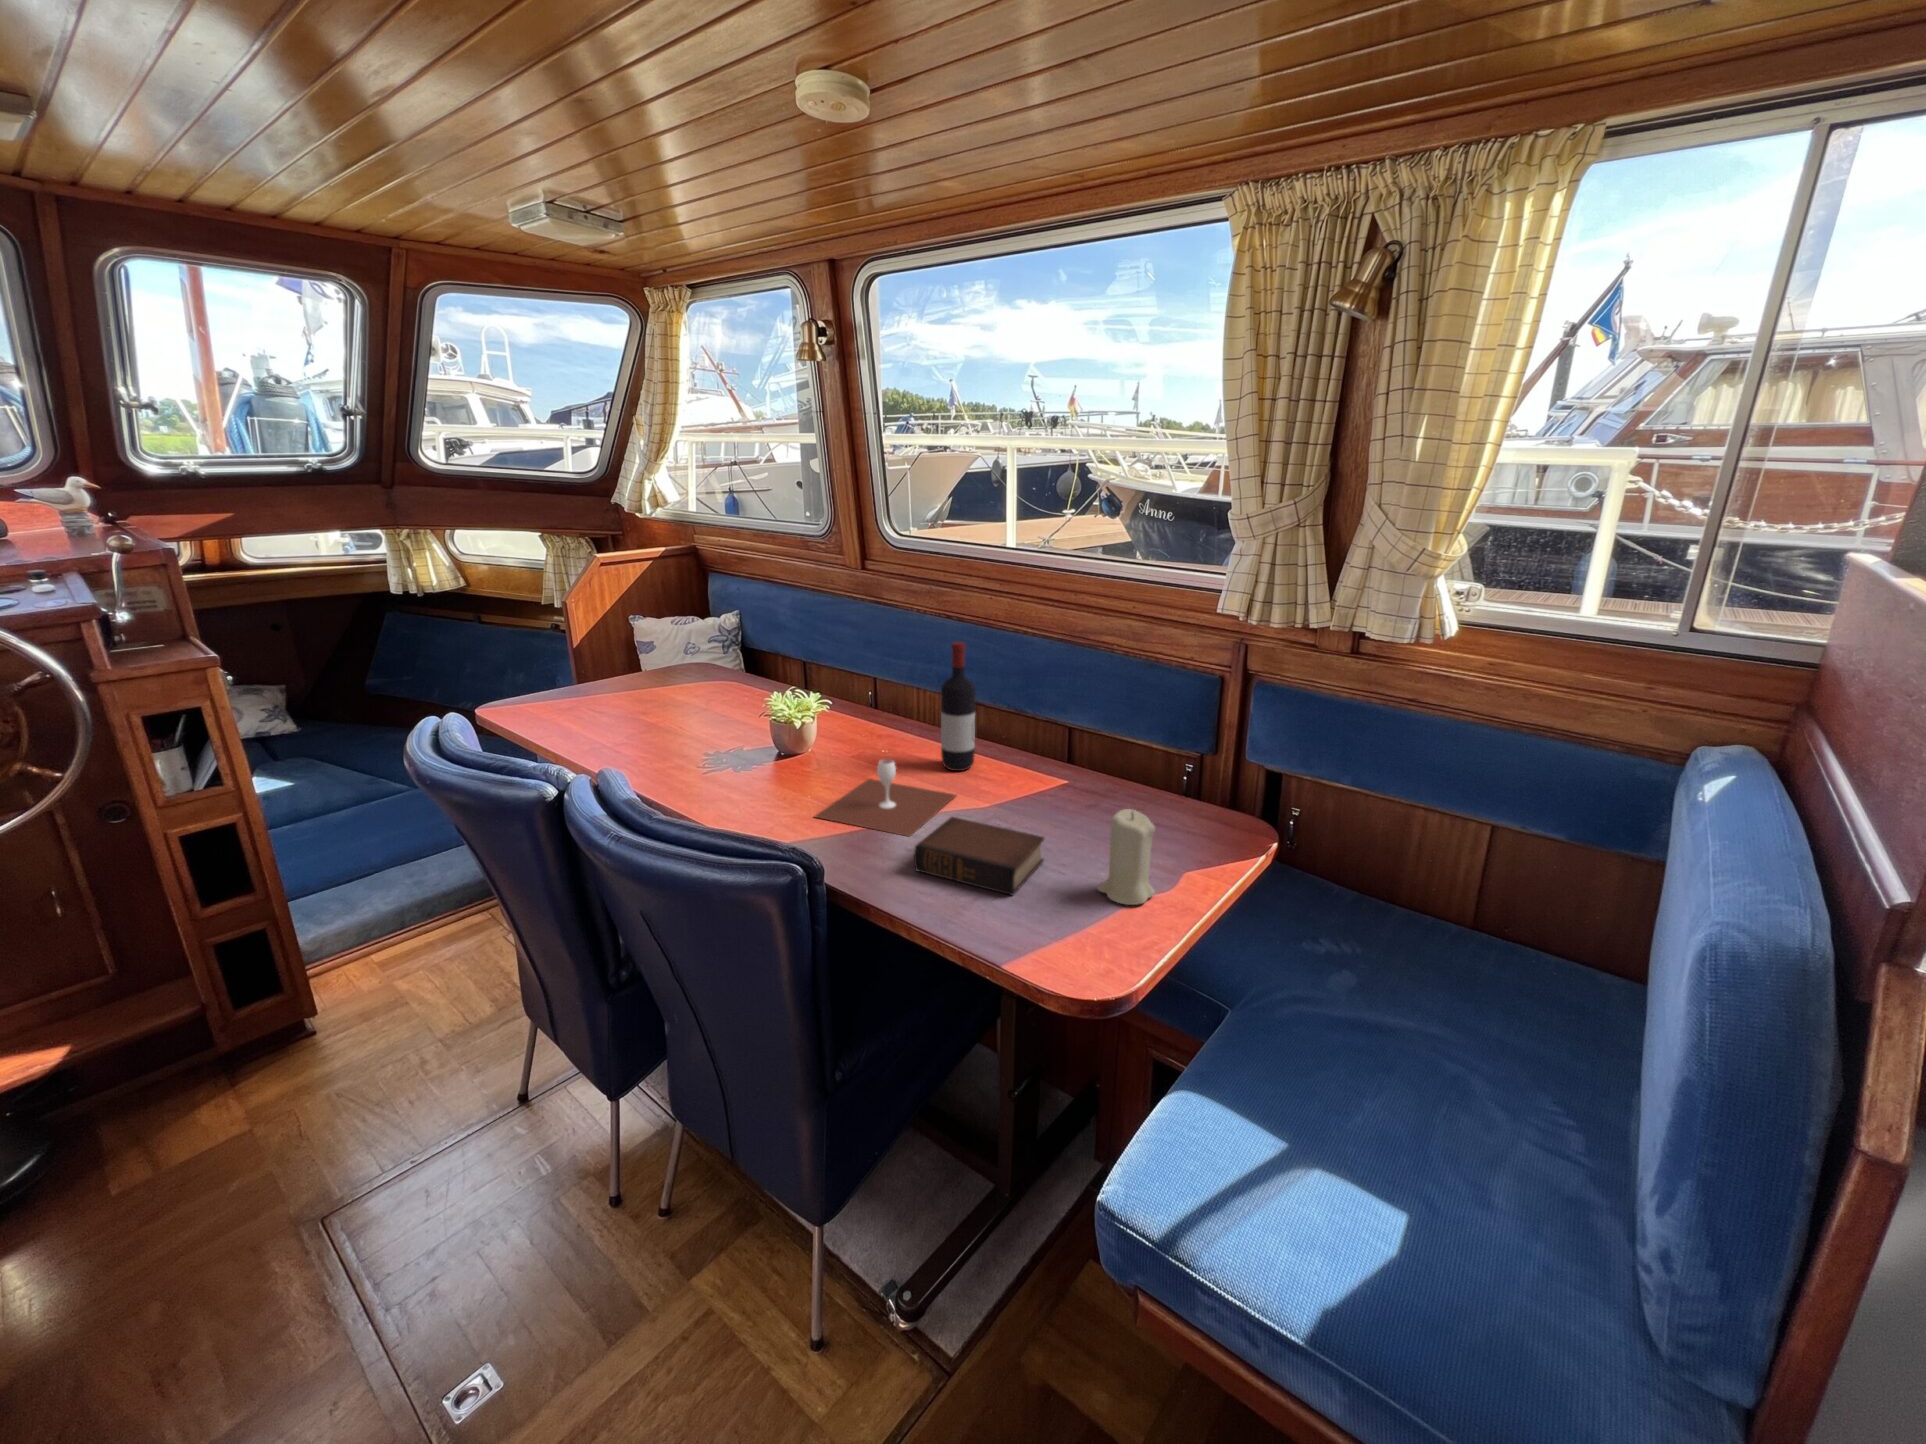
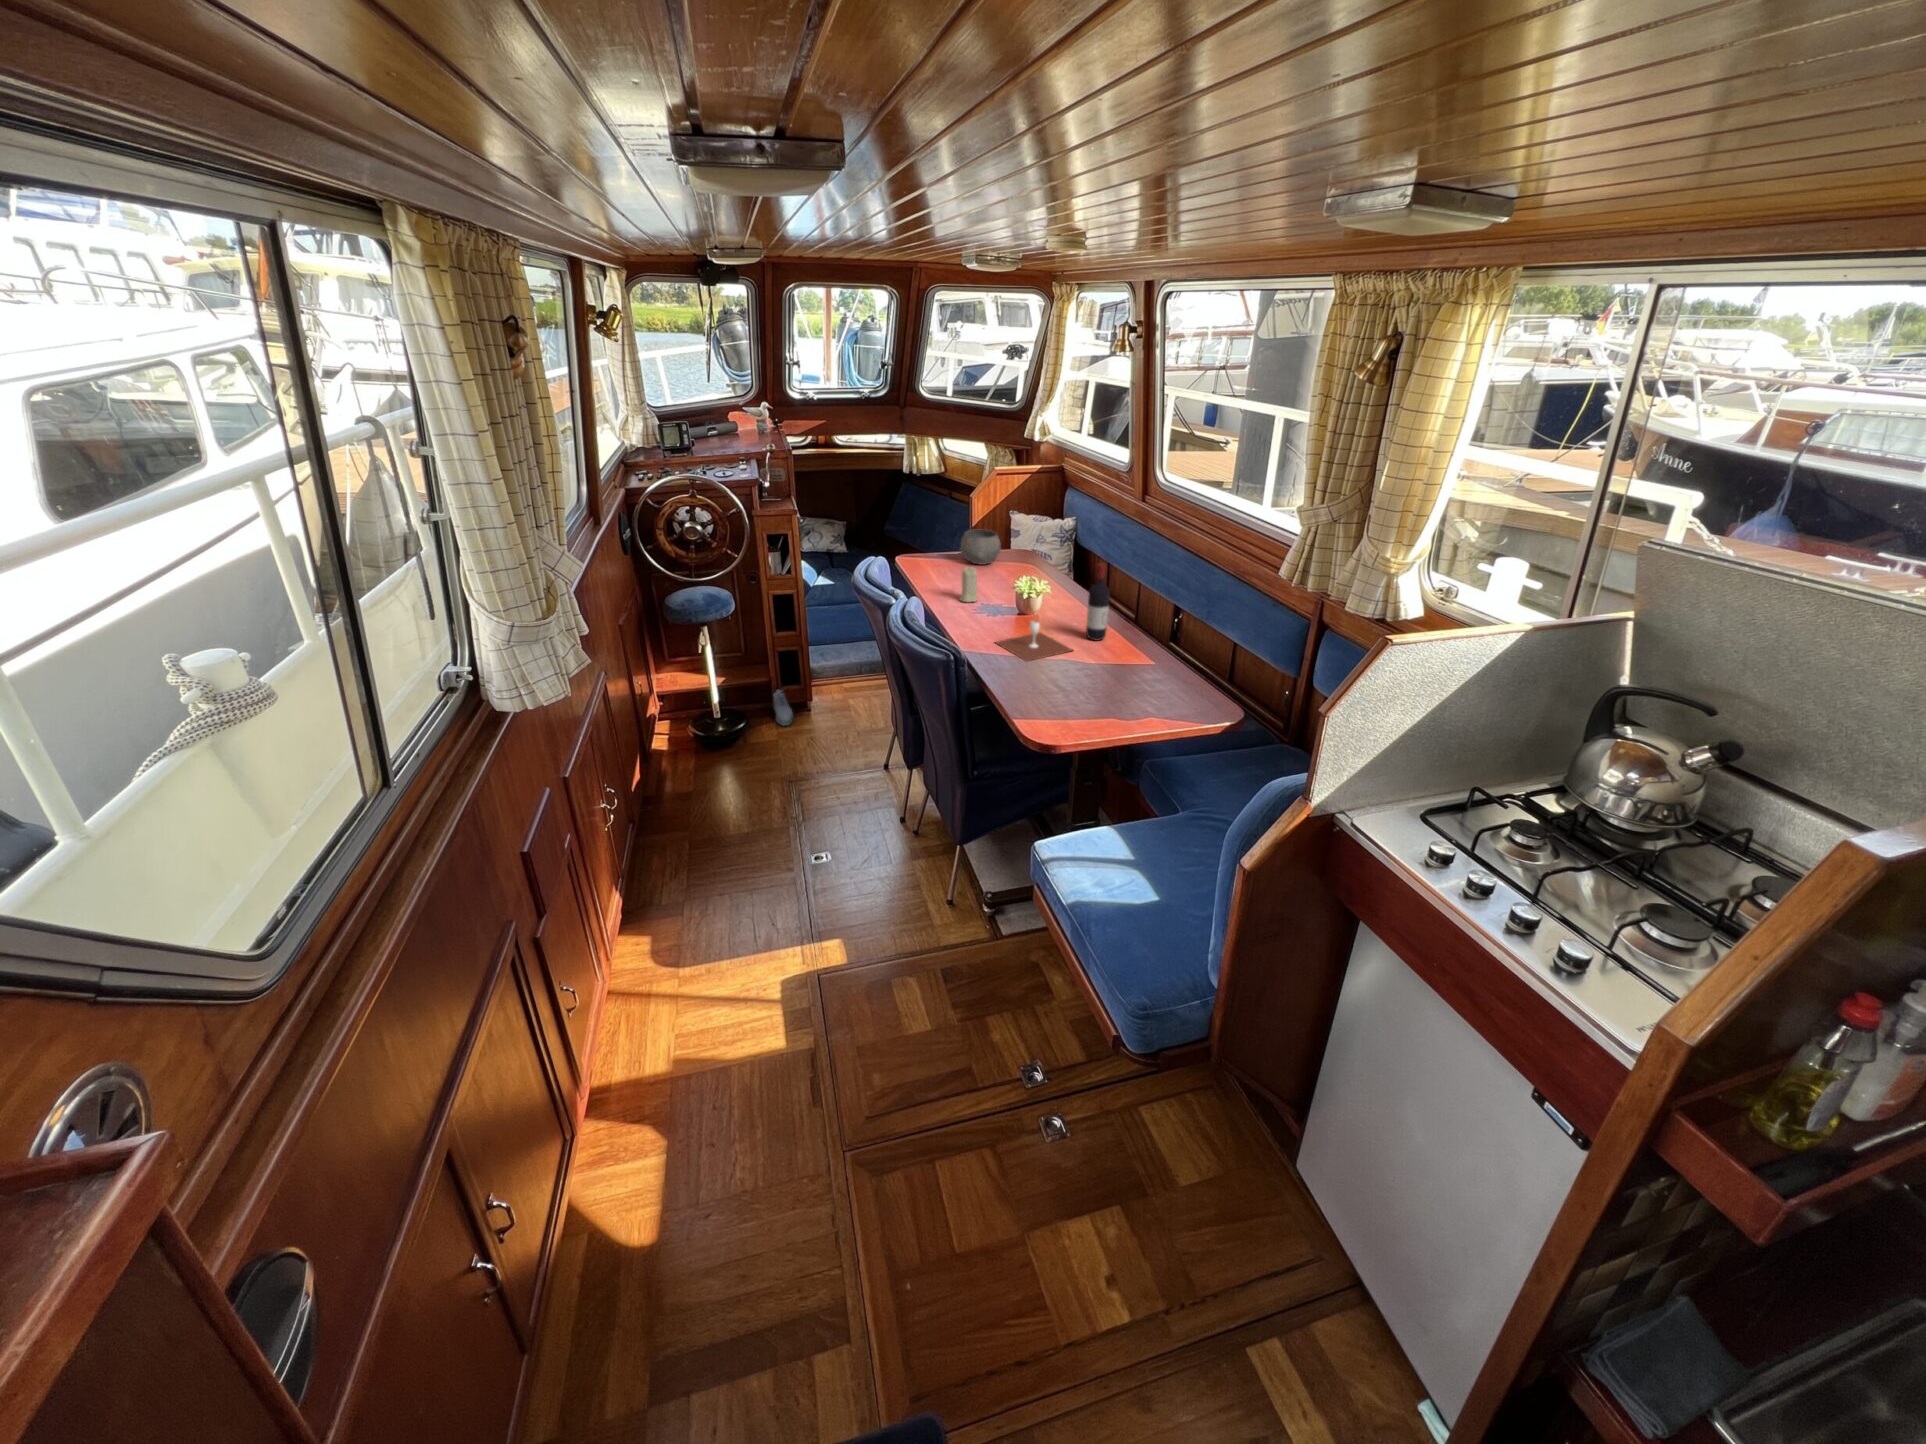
bowl: none [599,640,675,697] -> present [960,529,1001,565]
candle: present [1098,809,1155,905] -> present [959,567,978,603]
book: present [914,817,1044,895] -> none [1009,655,1073,695]
shoe: none [227,1035,296,1116] -> present [773,690,793,725]

